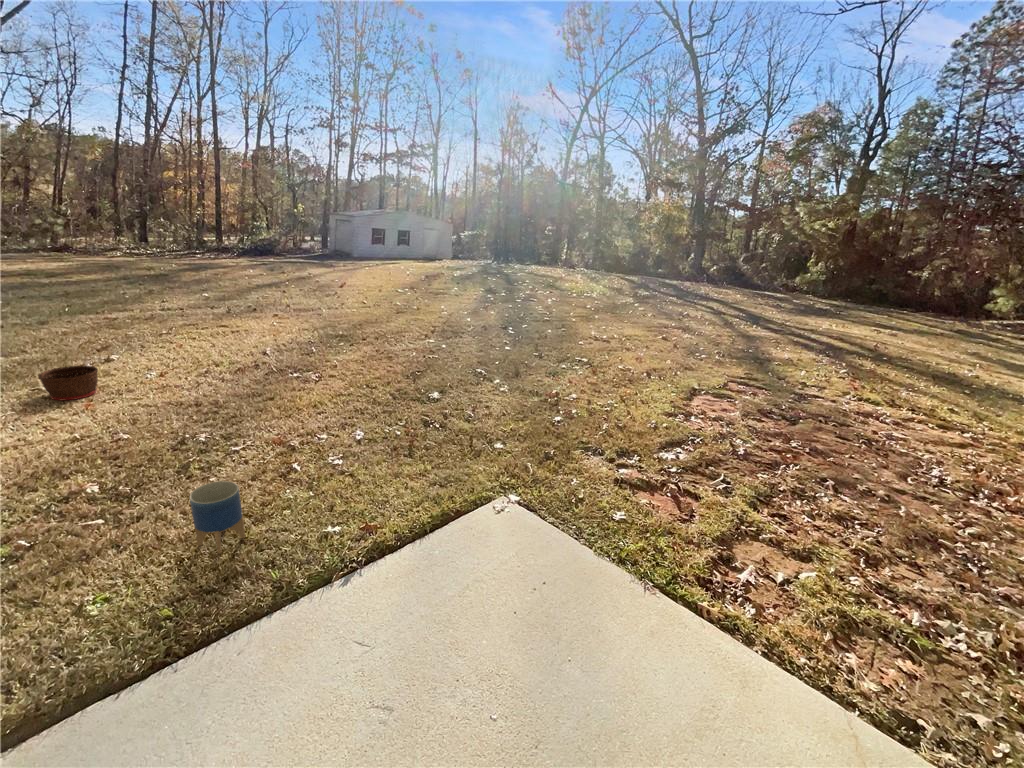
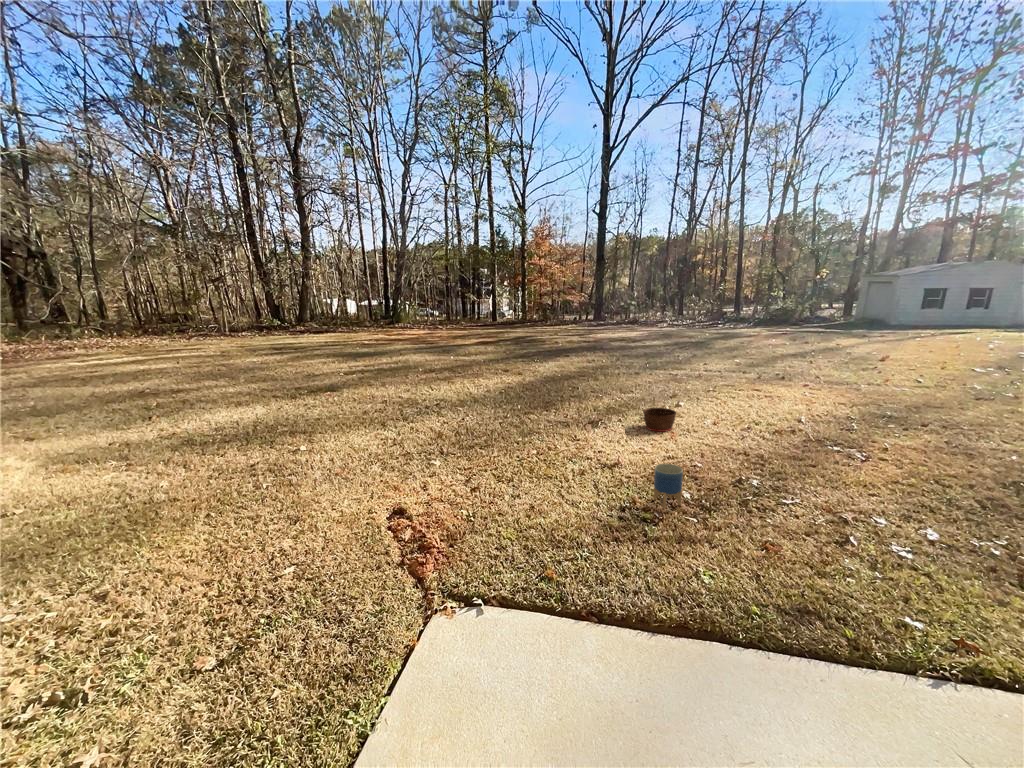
planter: present [189,481,245,554] -> present [654,464,683,508]

